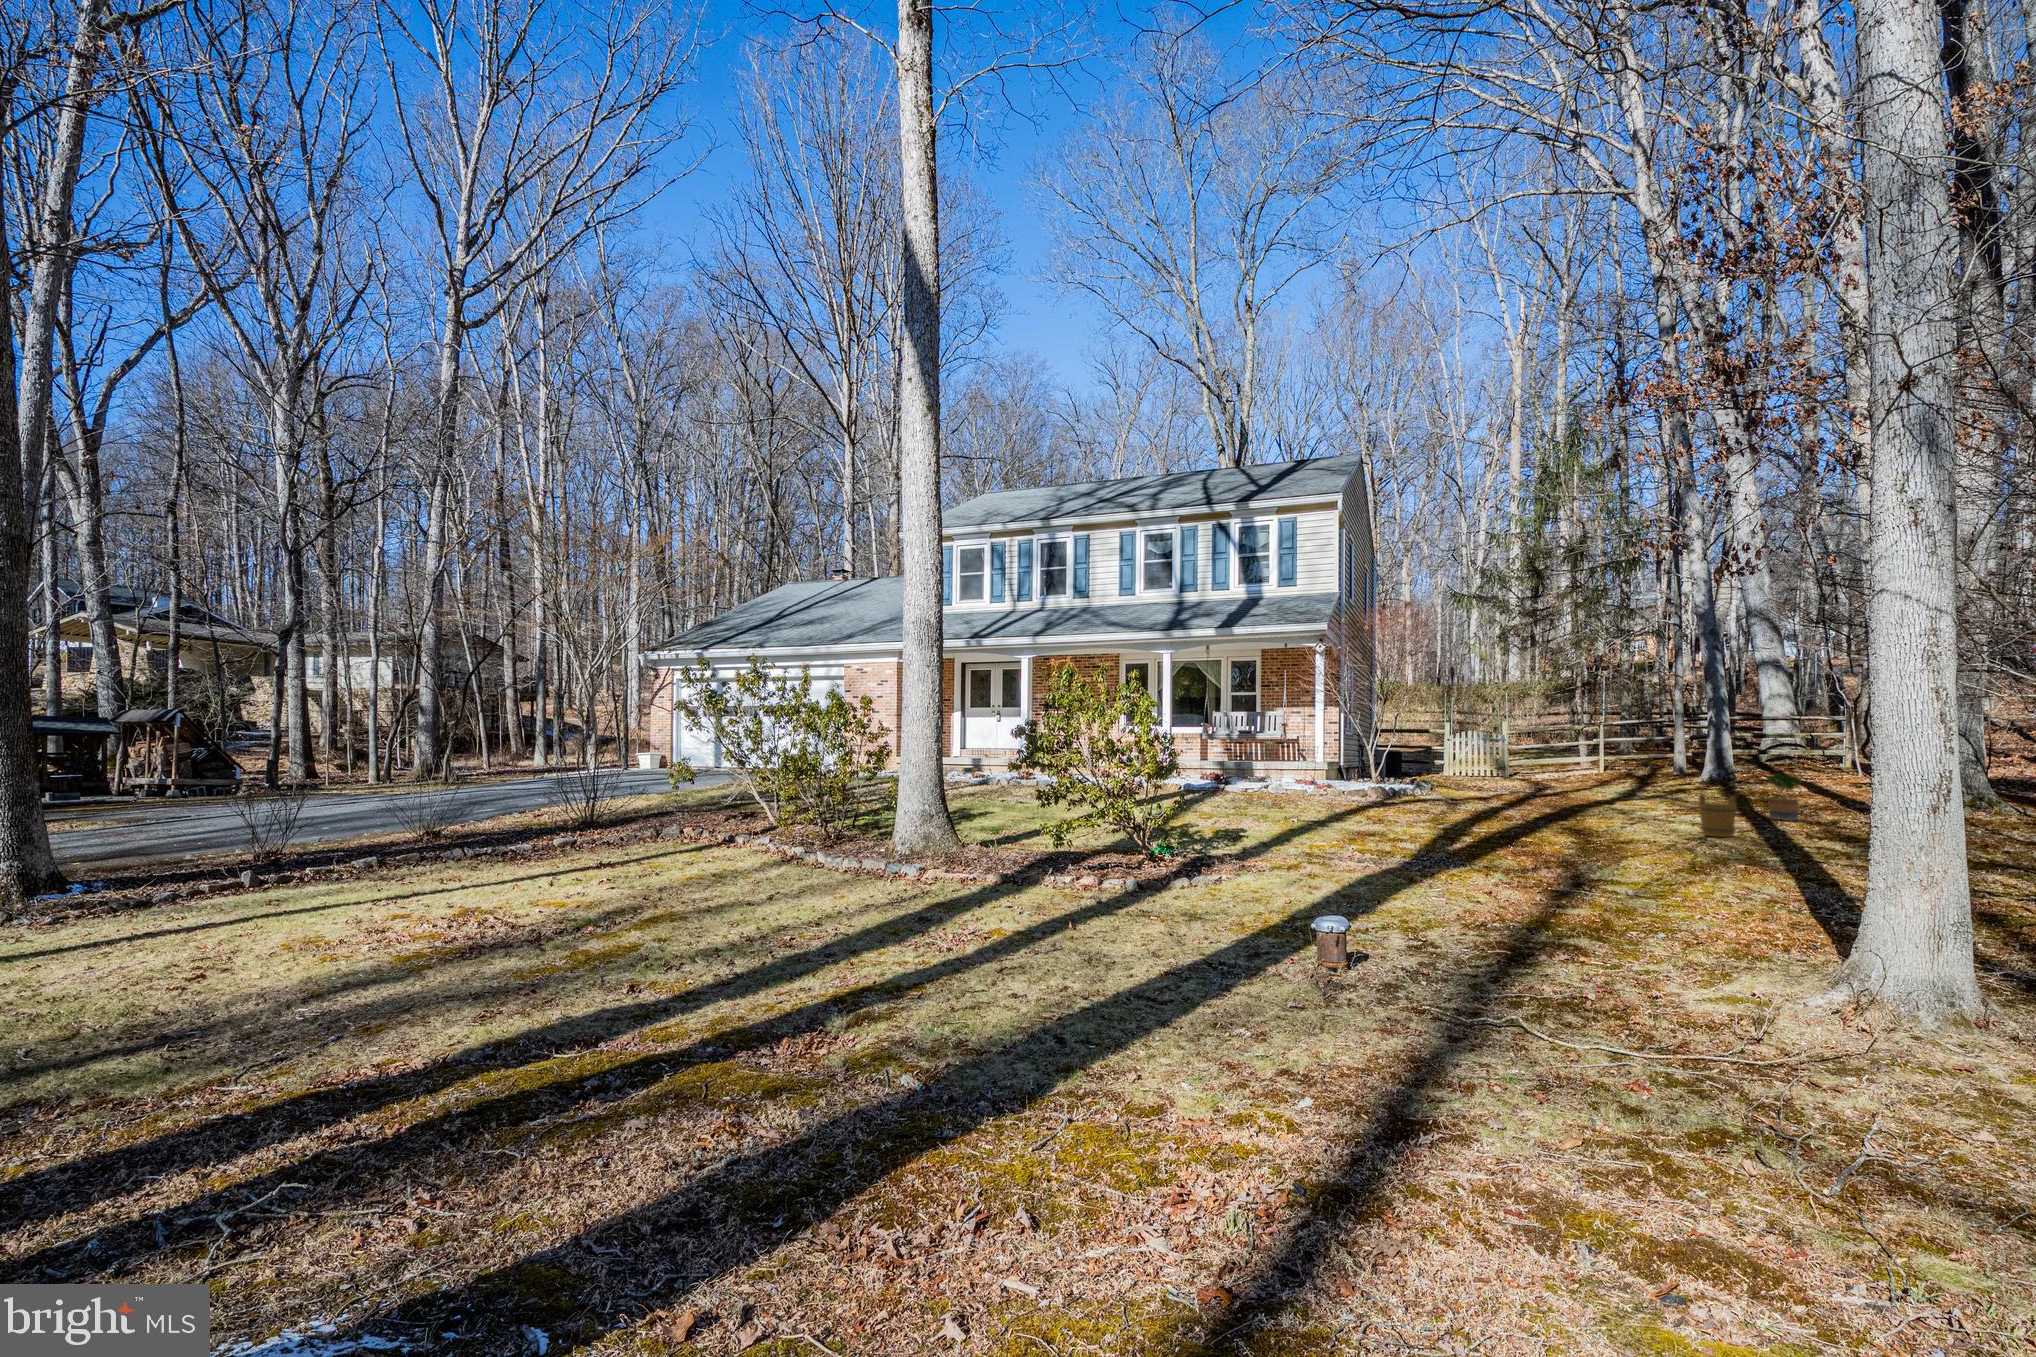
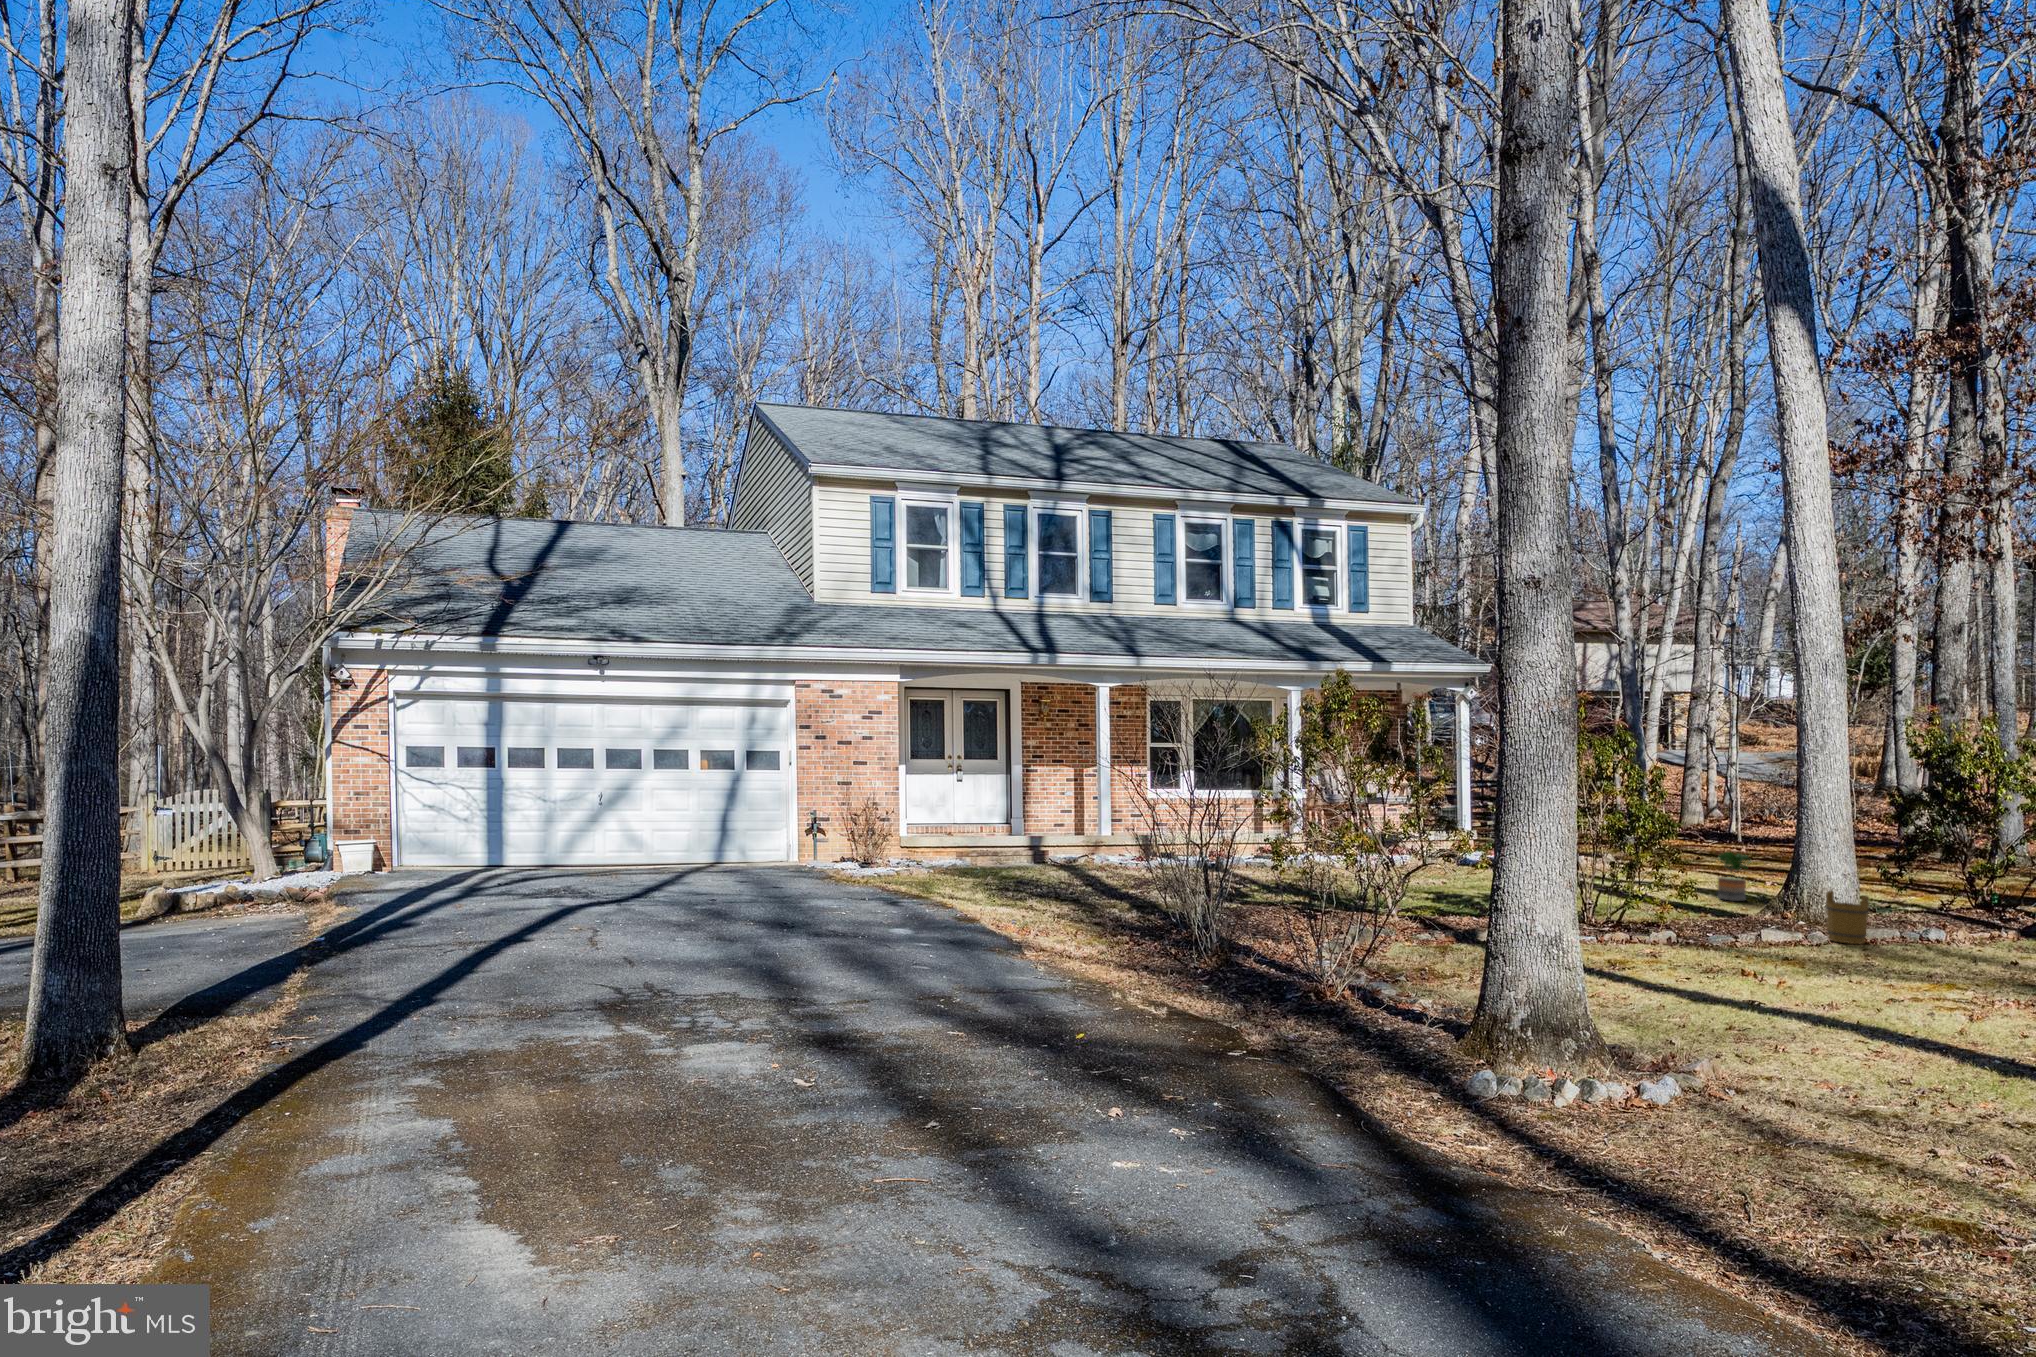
potted tree: present [1768,774,1802,821] -> present [1717,852,1751,901]

